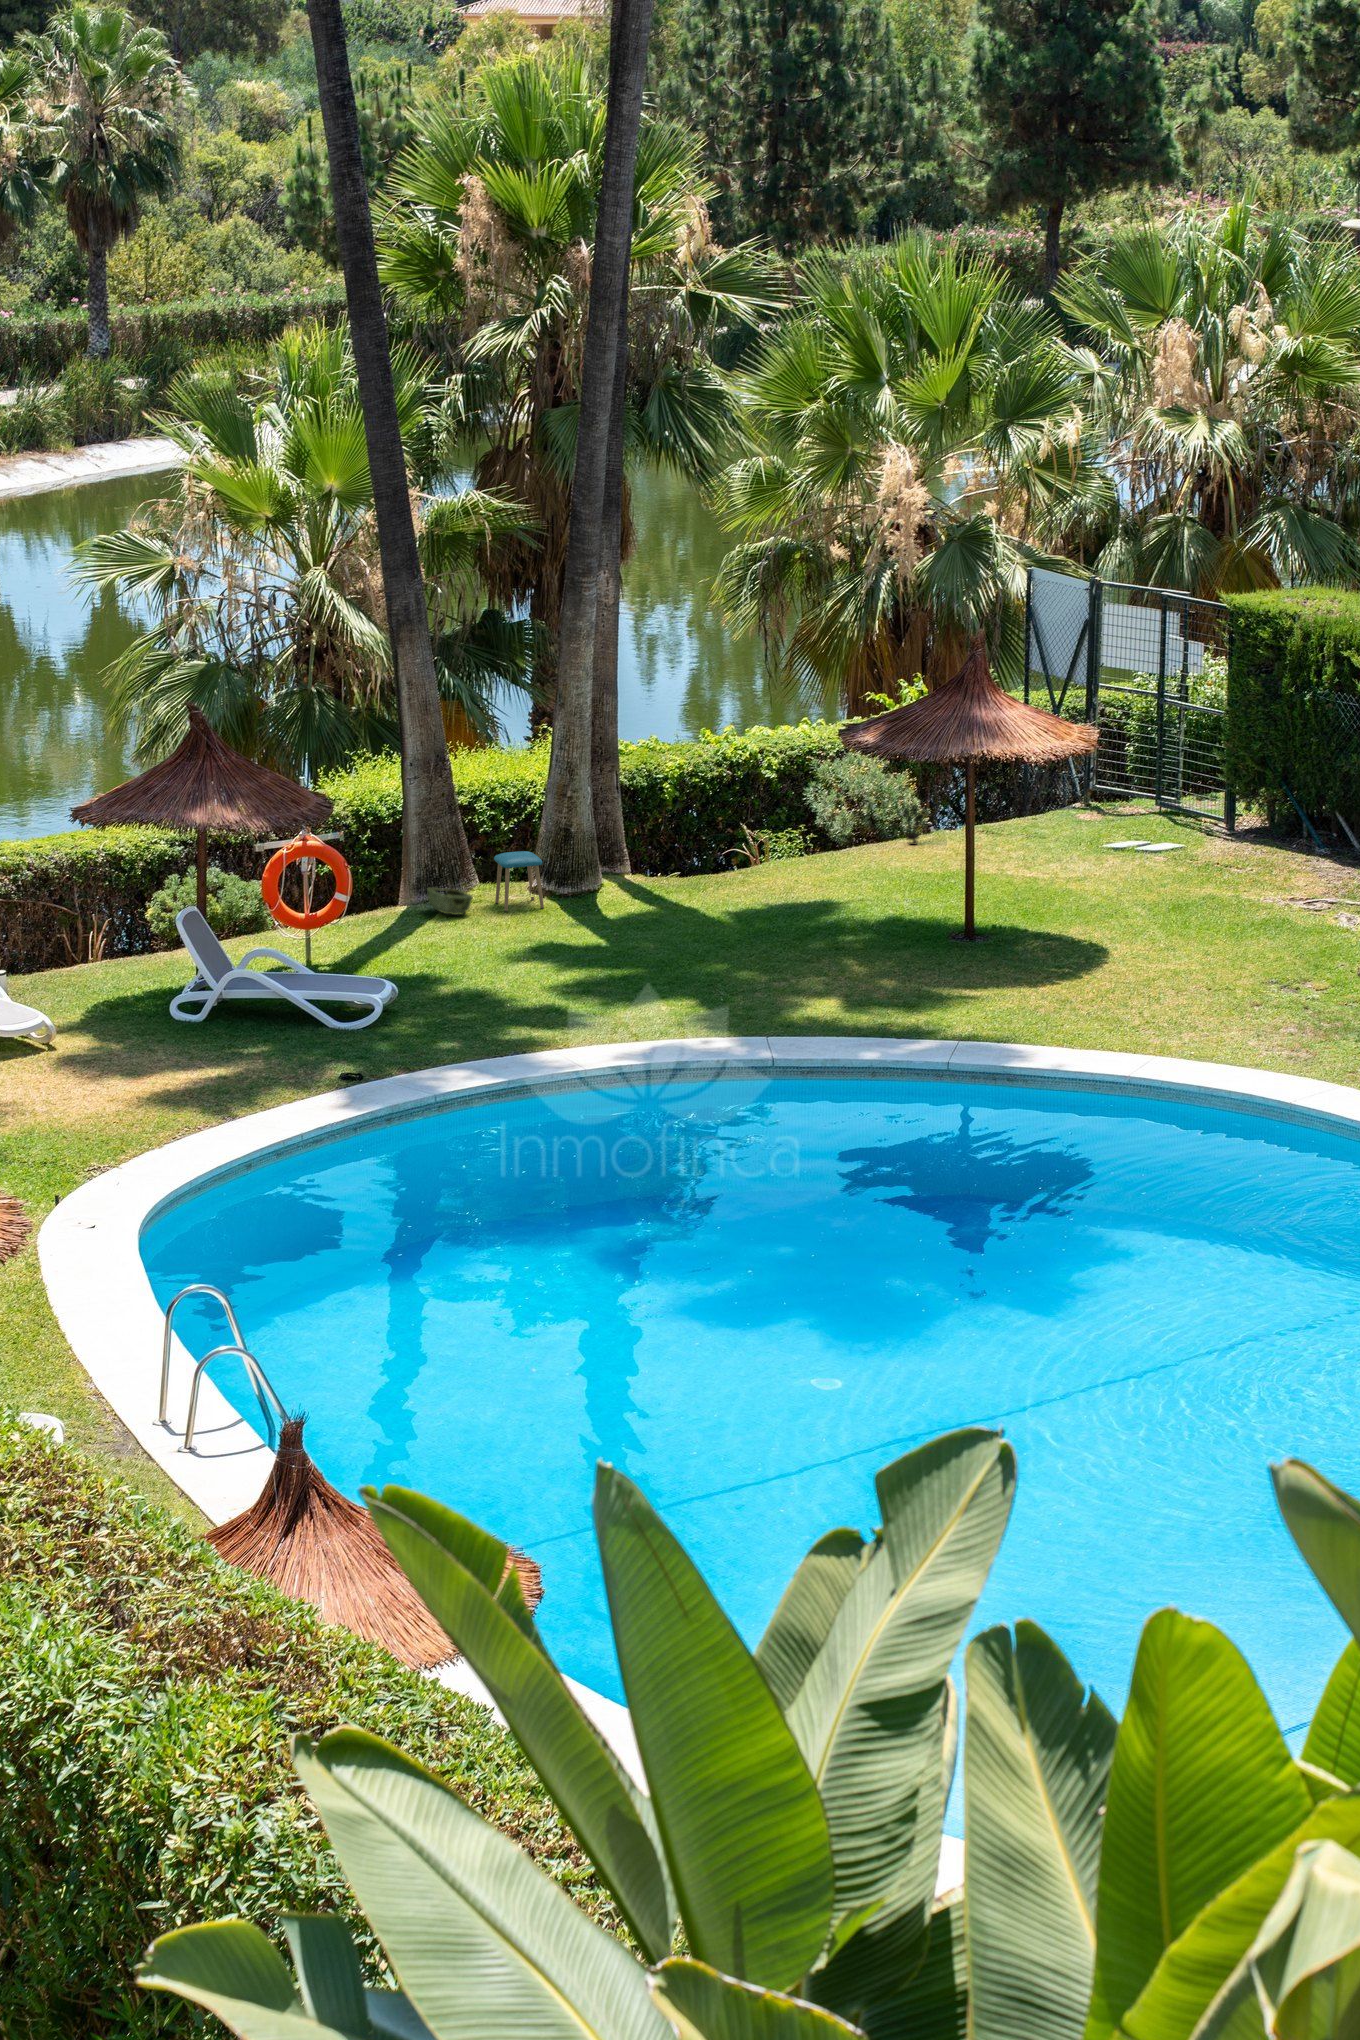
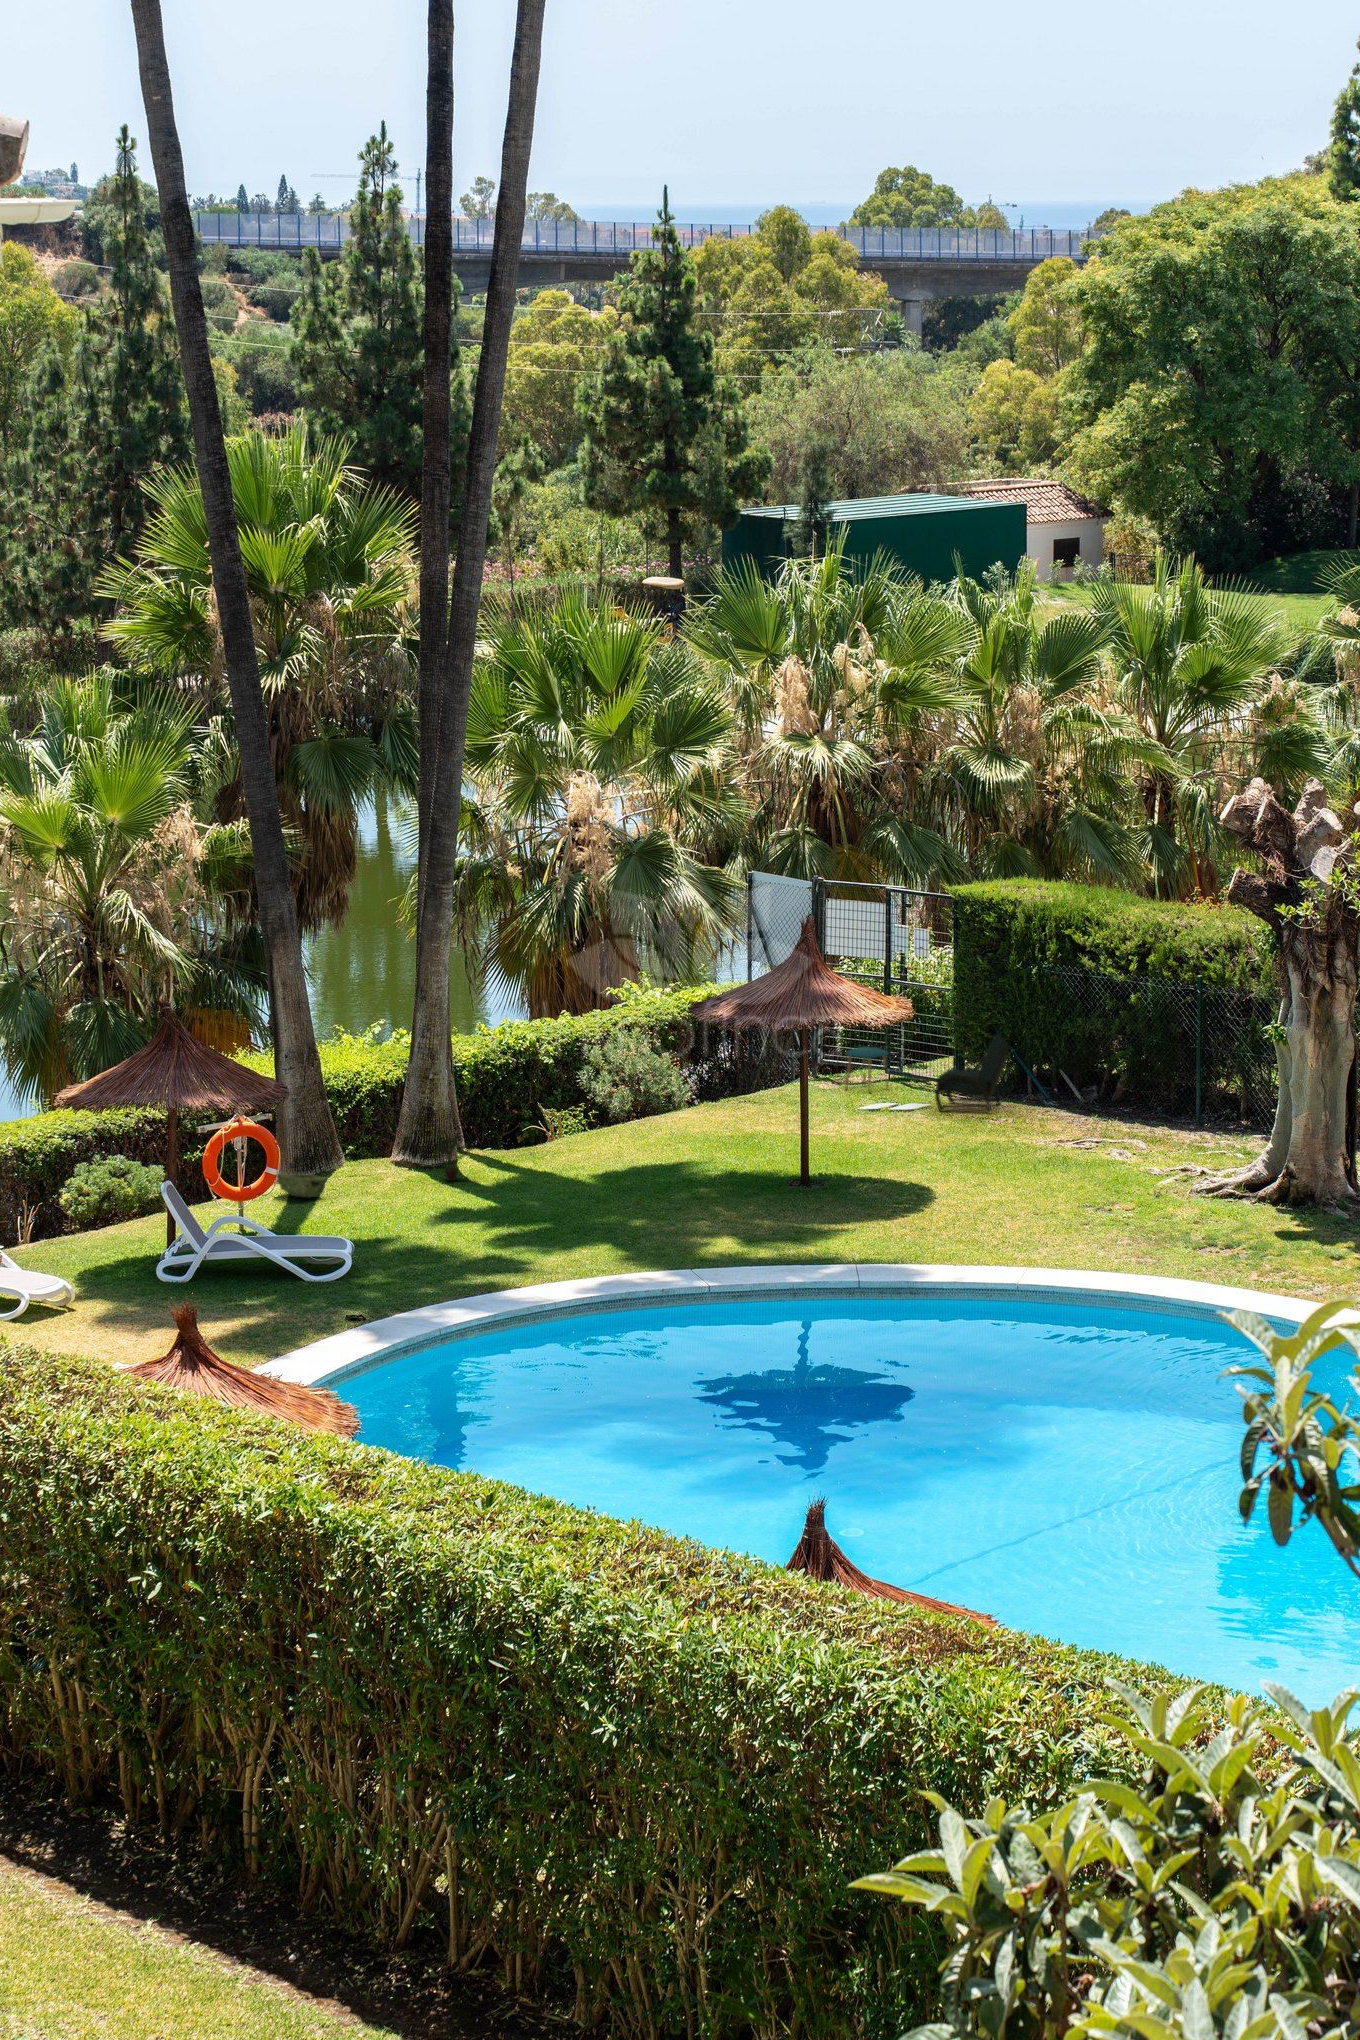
lounge chair: none [1192,761,1300,859] -> present [935,1034,1009,1113]
potted plant: present [896,805,936,845] -> present [434,1137,473,1181]
stool: present [494,851,544,912] -> present [845,1047,889,1092]

